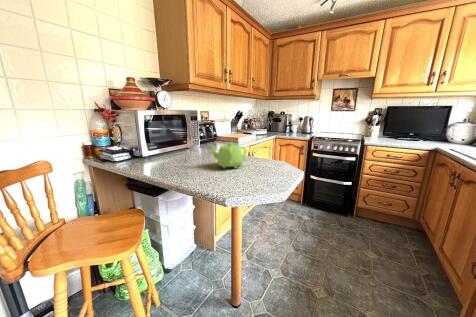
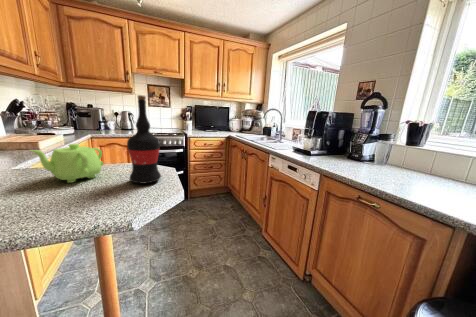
wine bottle: none [249,106,276,182] -> present [127,95,161,184]

